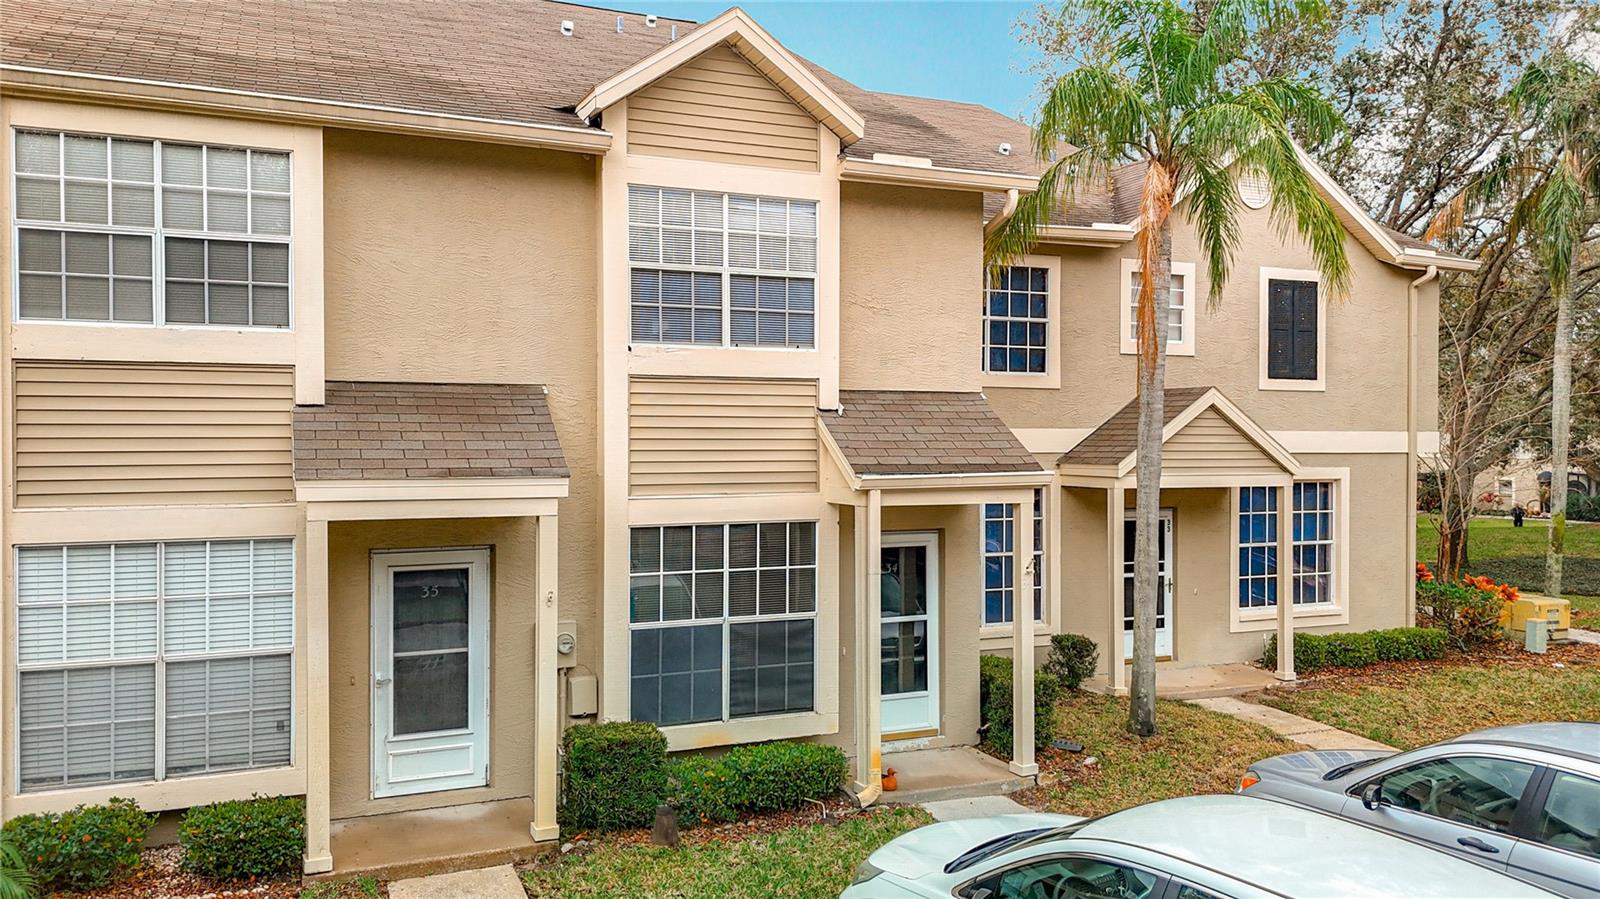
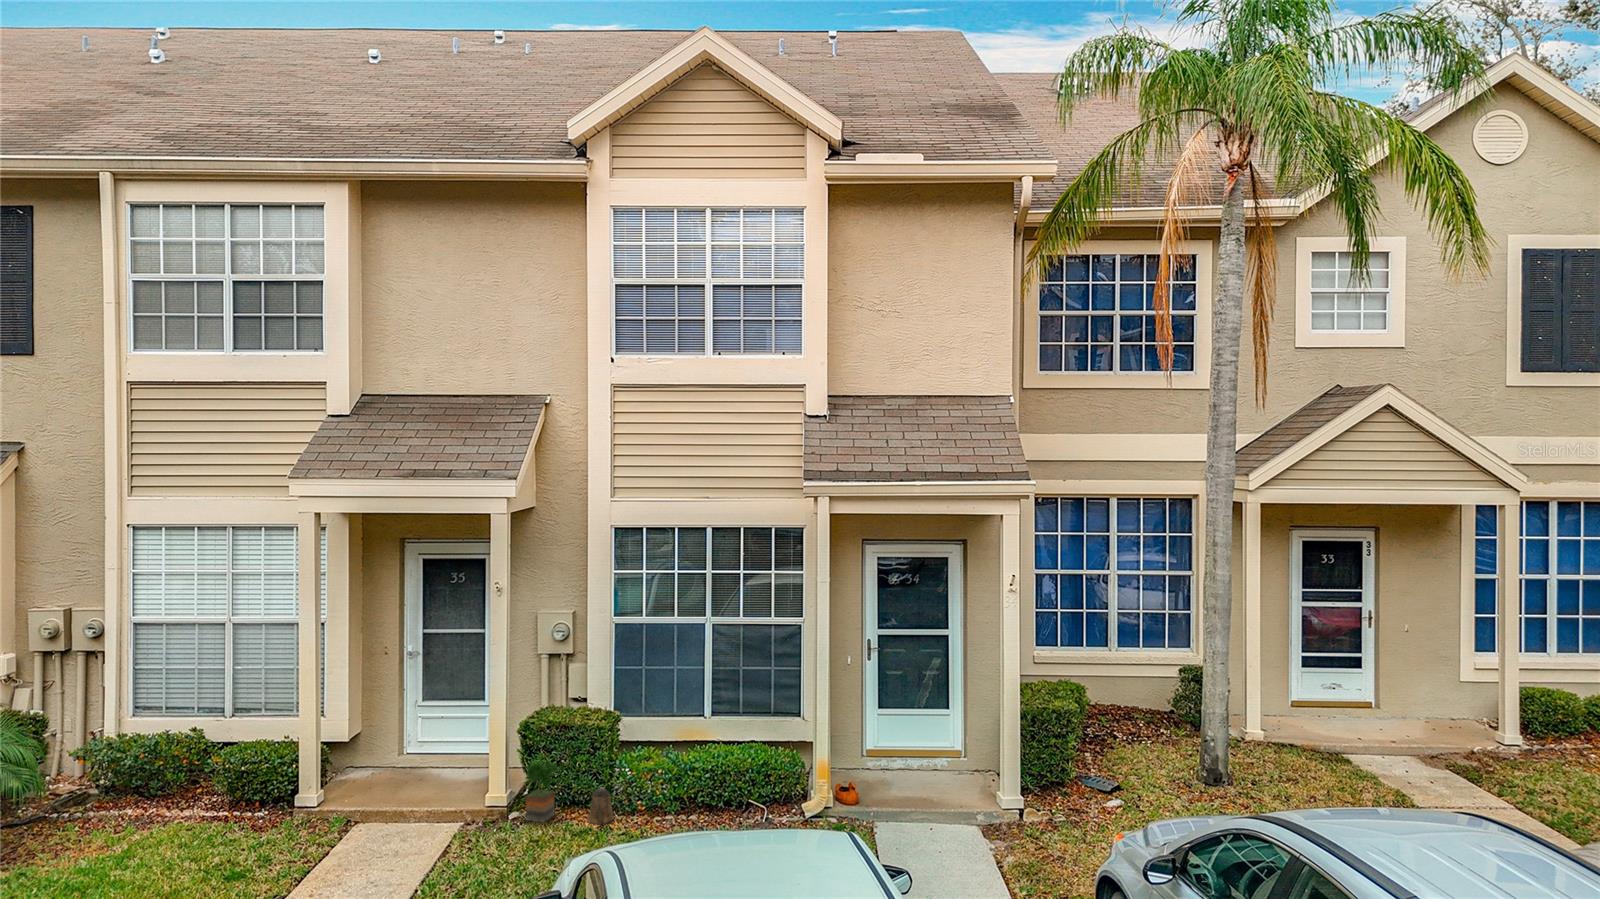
potted tree: none [578,784,620,852] -> present [526,762,561,822]

